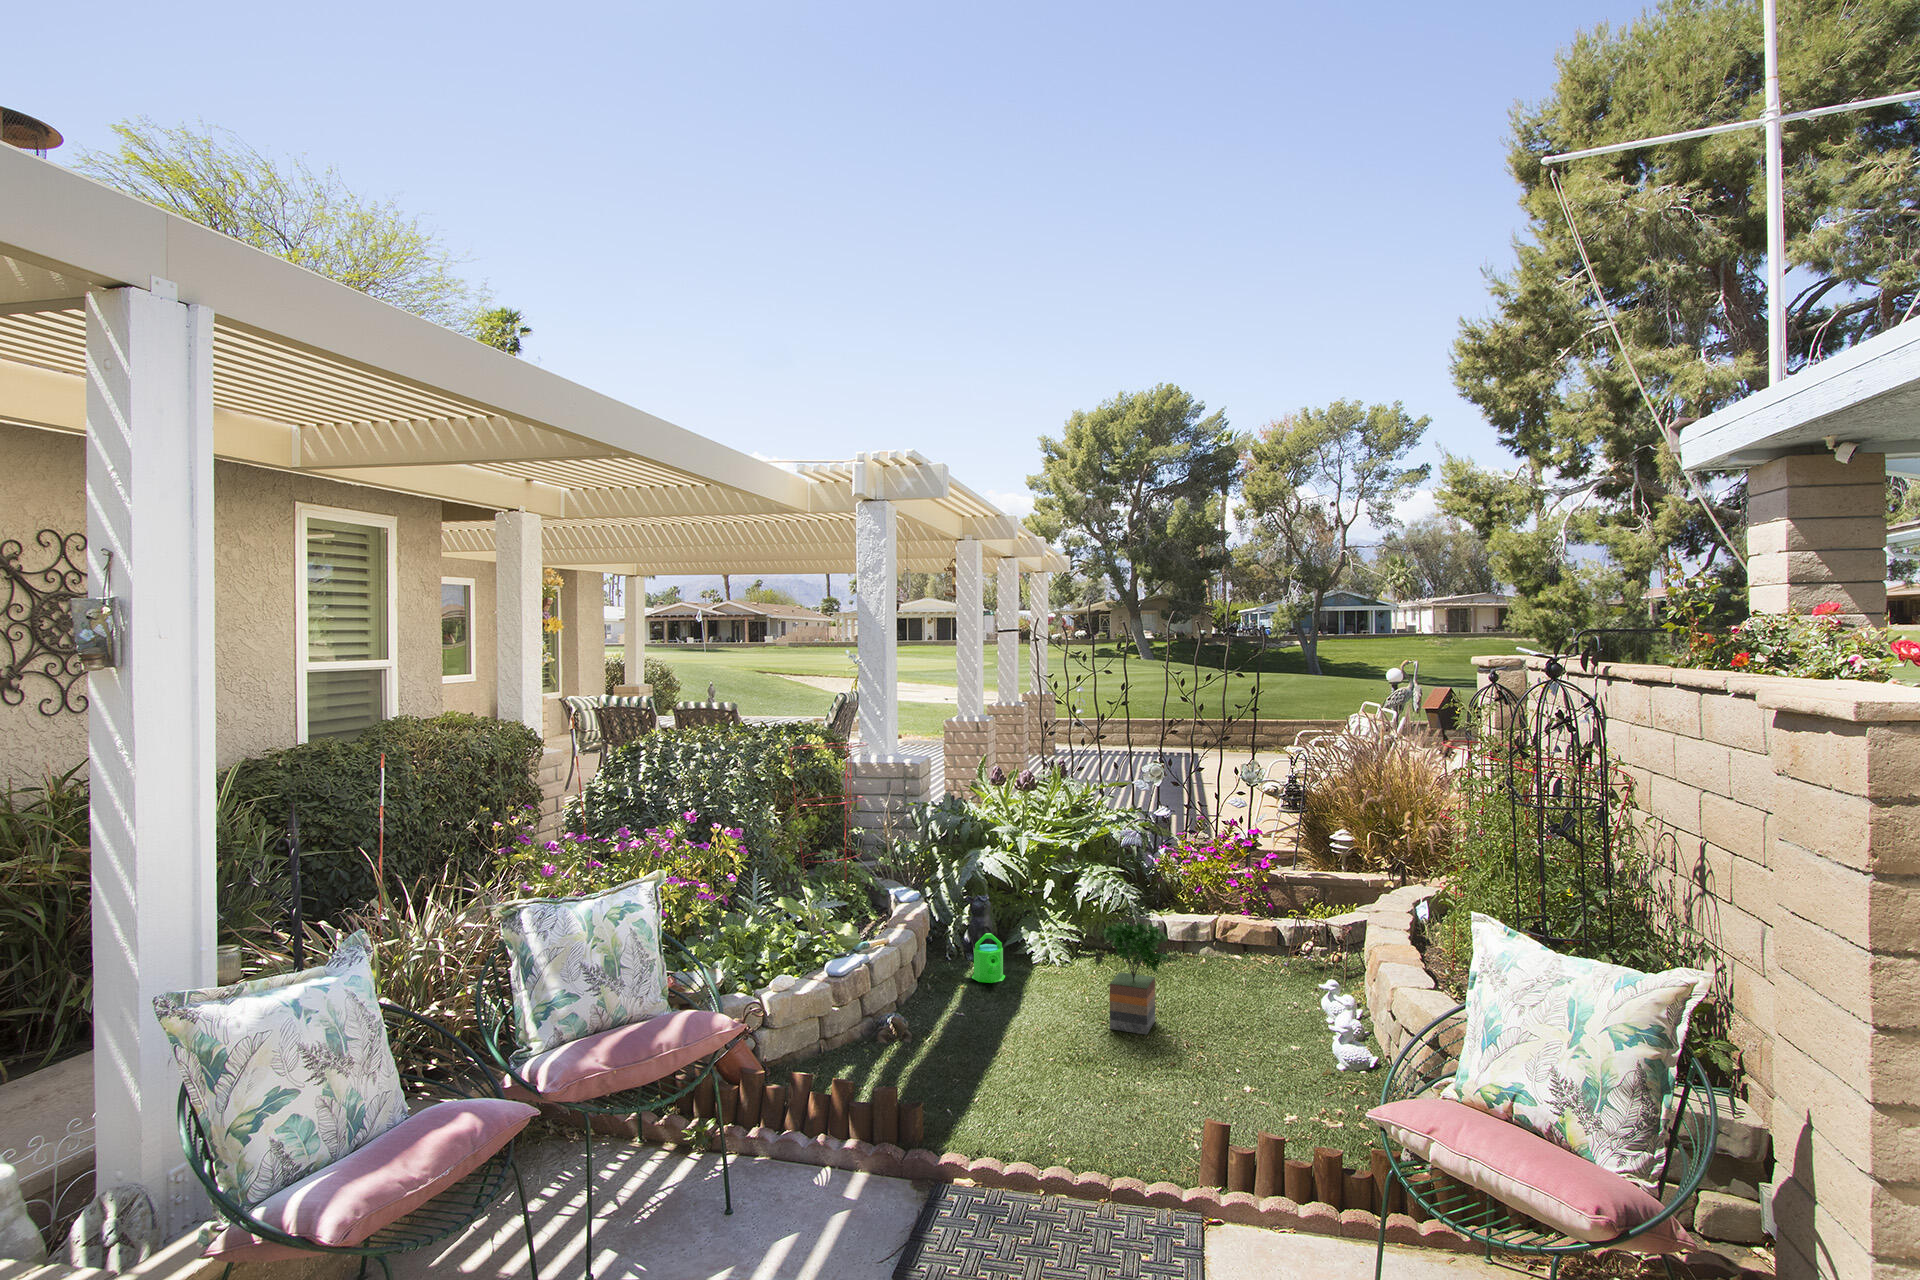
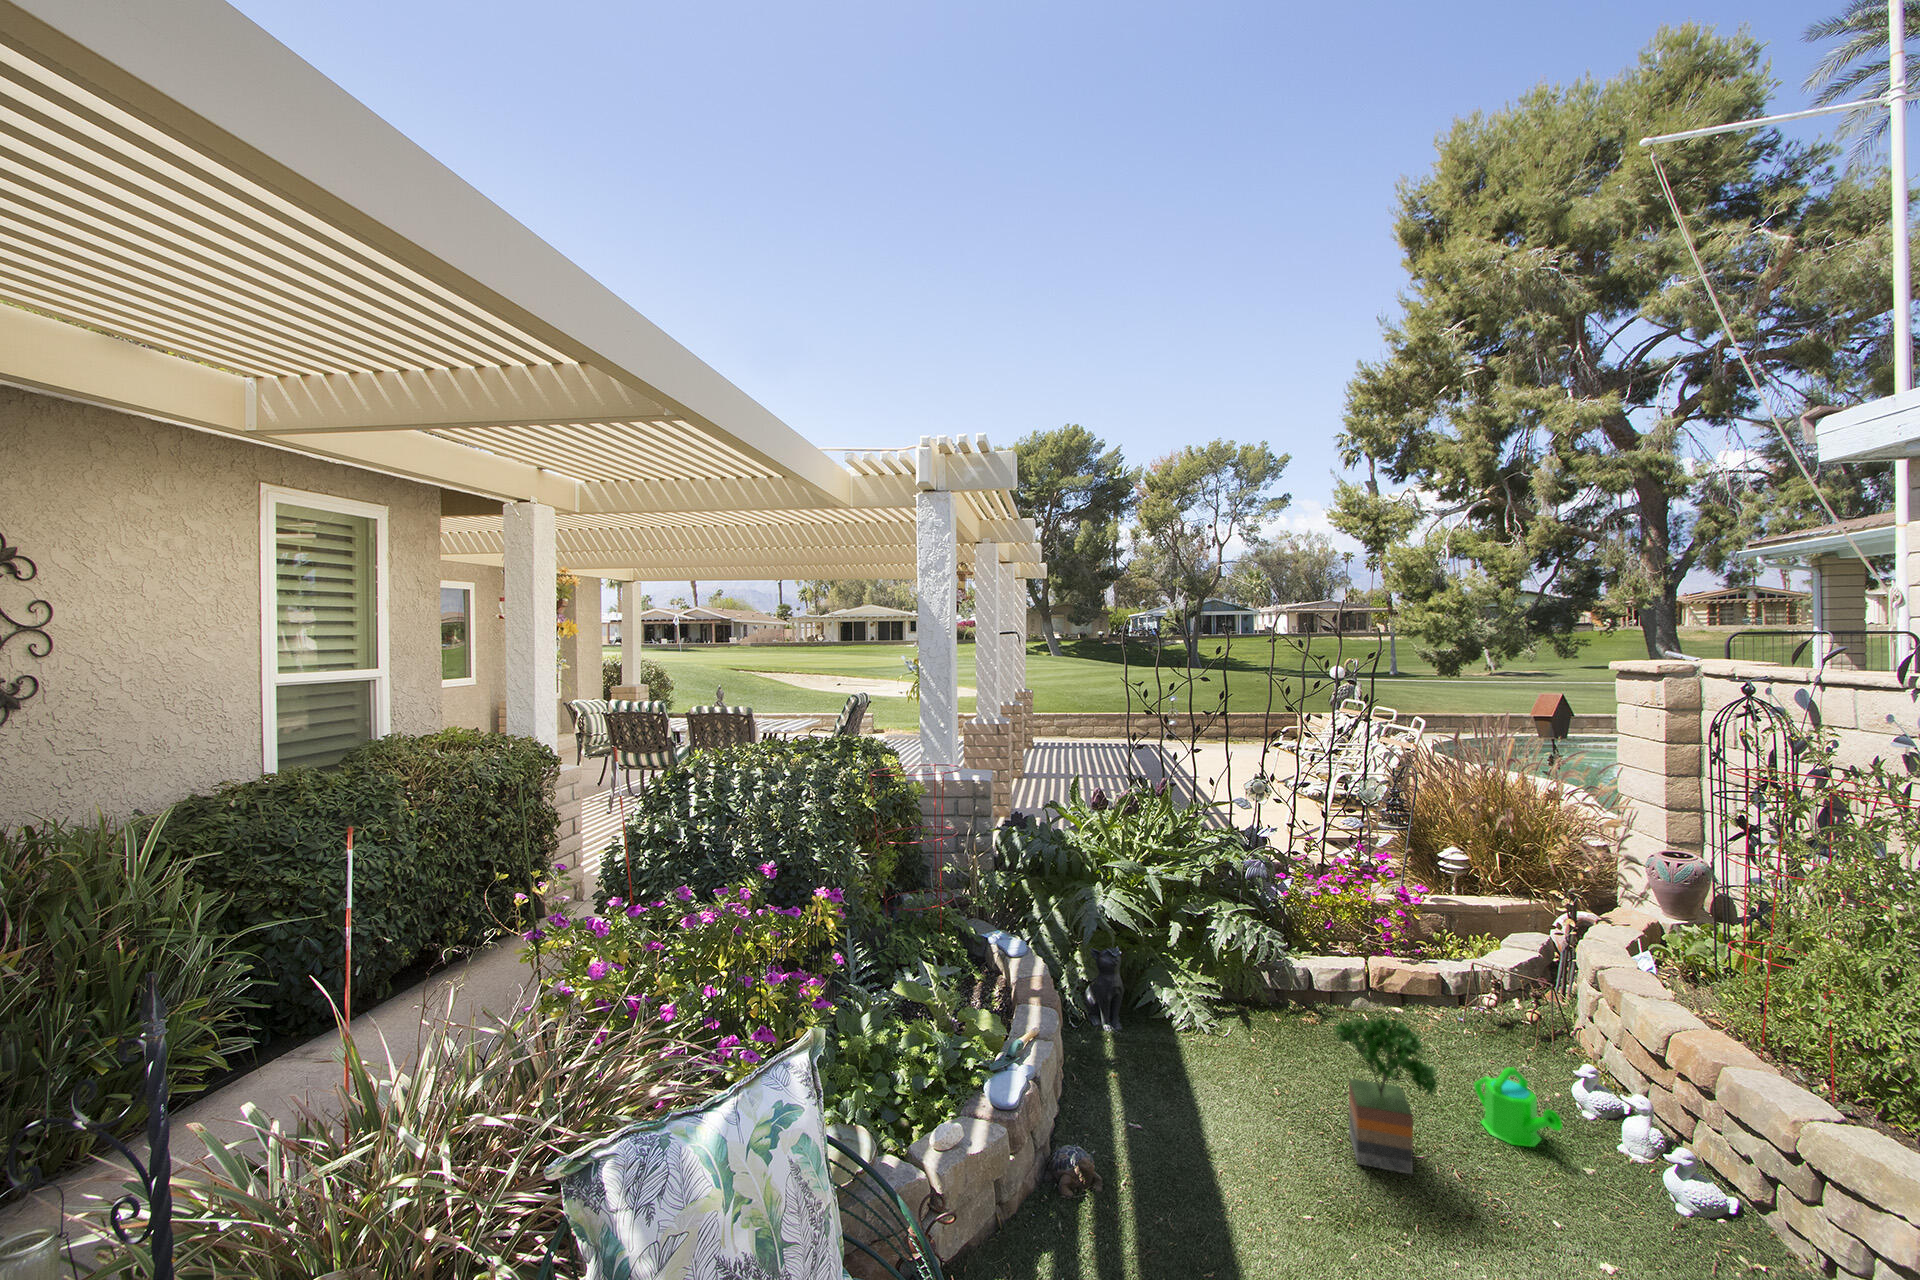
watering can: present [971,933,1005,983] -> present [1474,1067,1562,1147]

